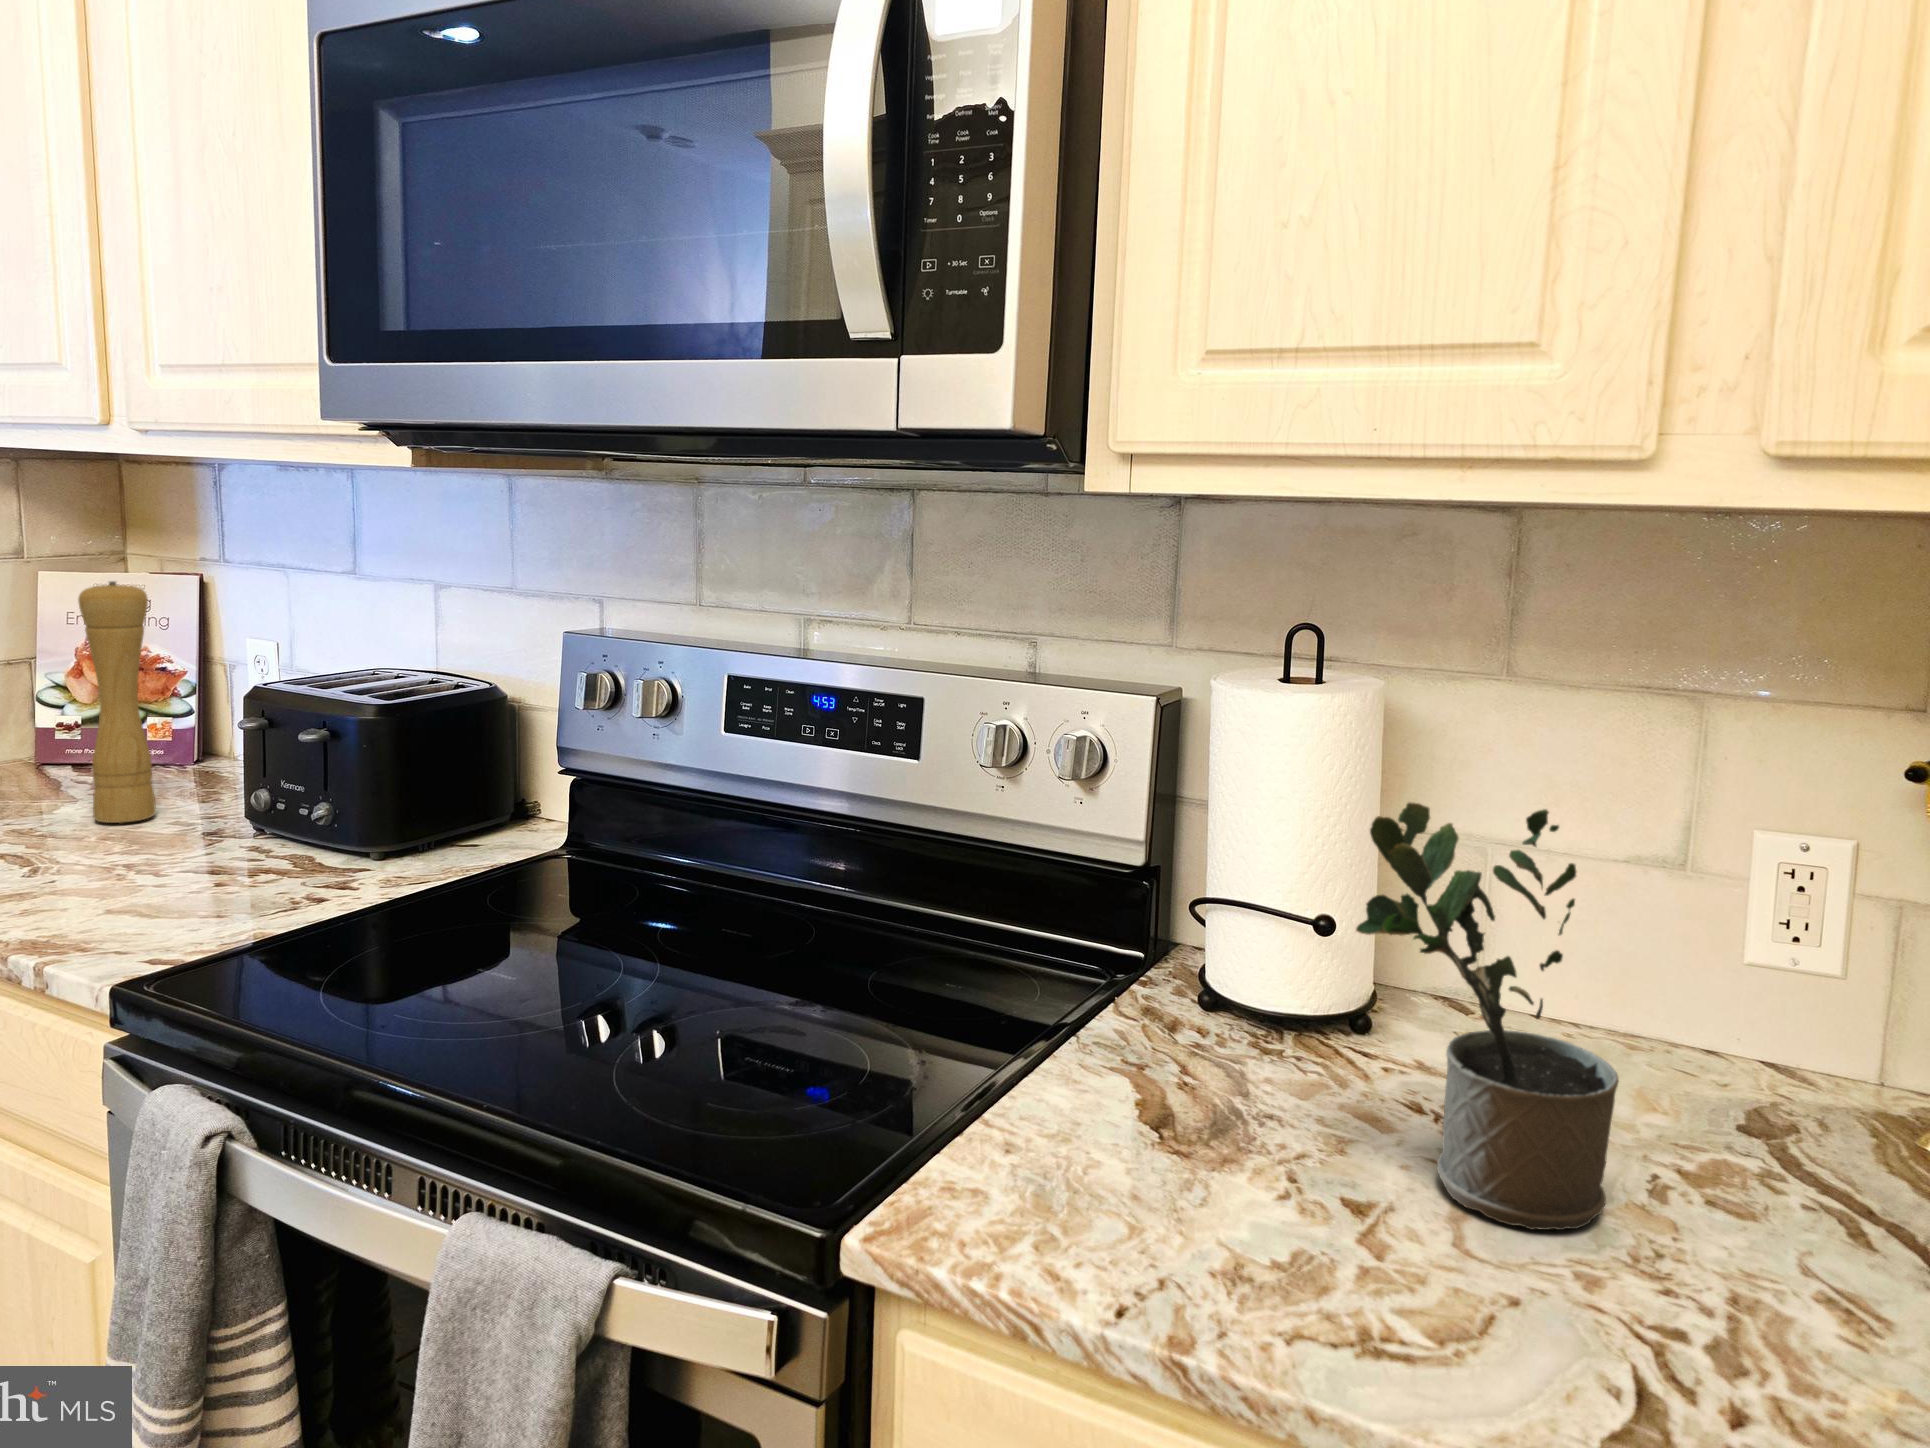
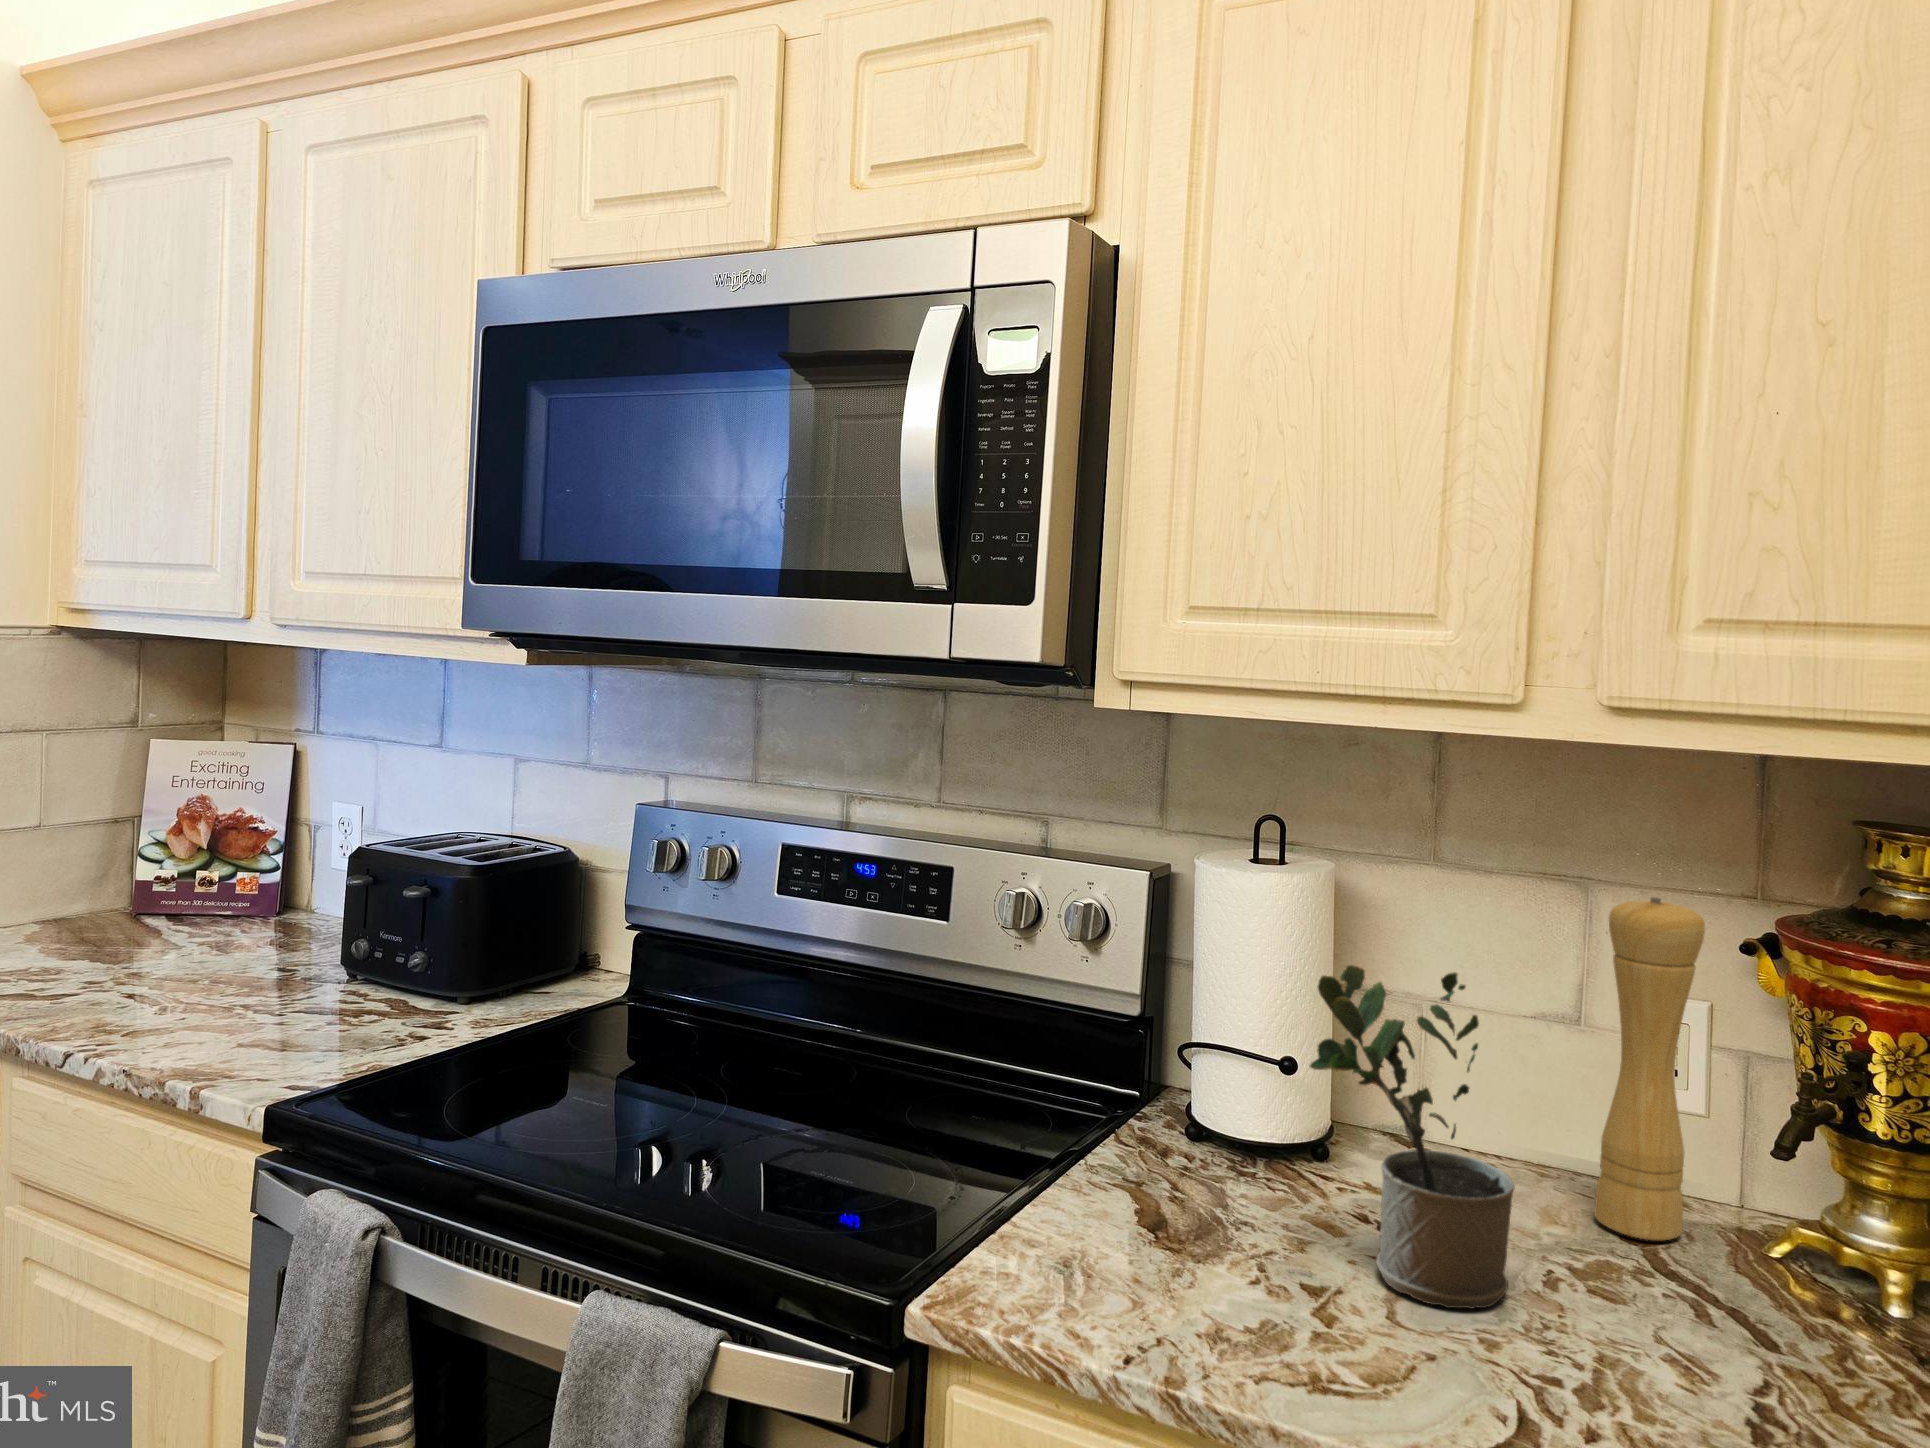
pepper mill: present [78,581,156,823] -> present [1594,897,1705,1240]

